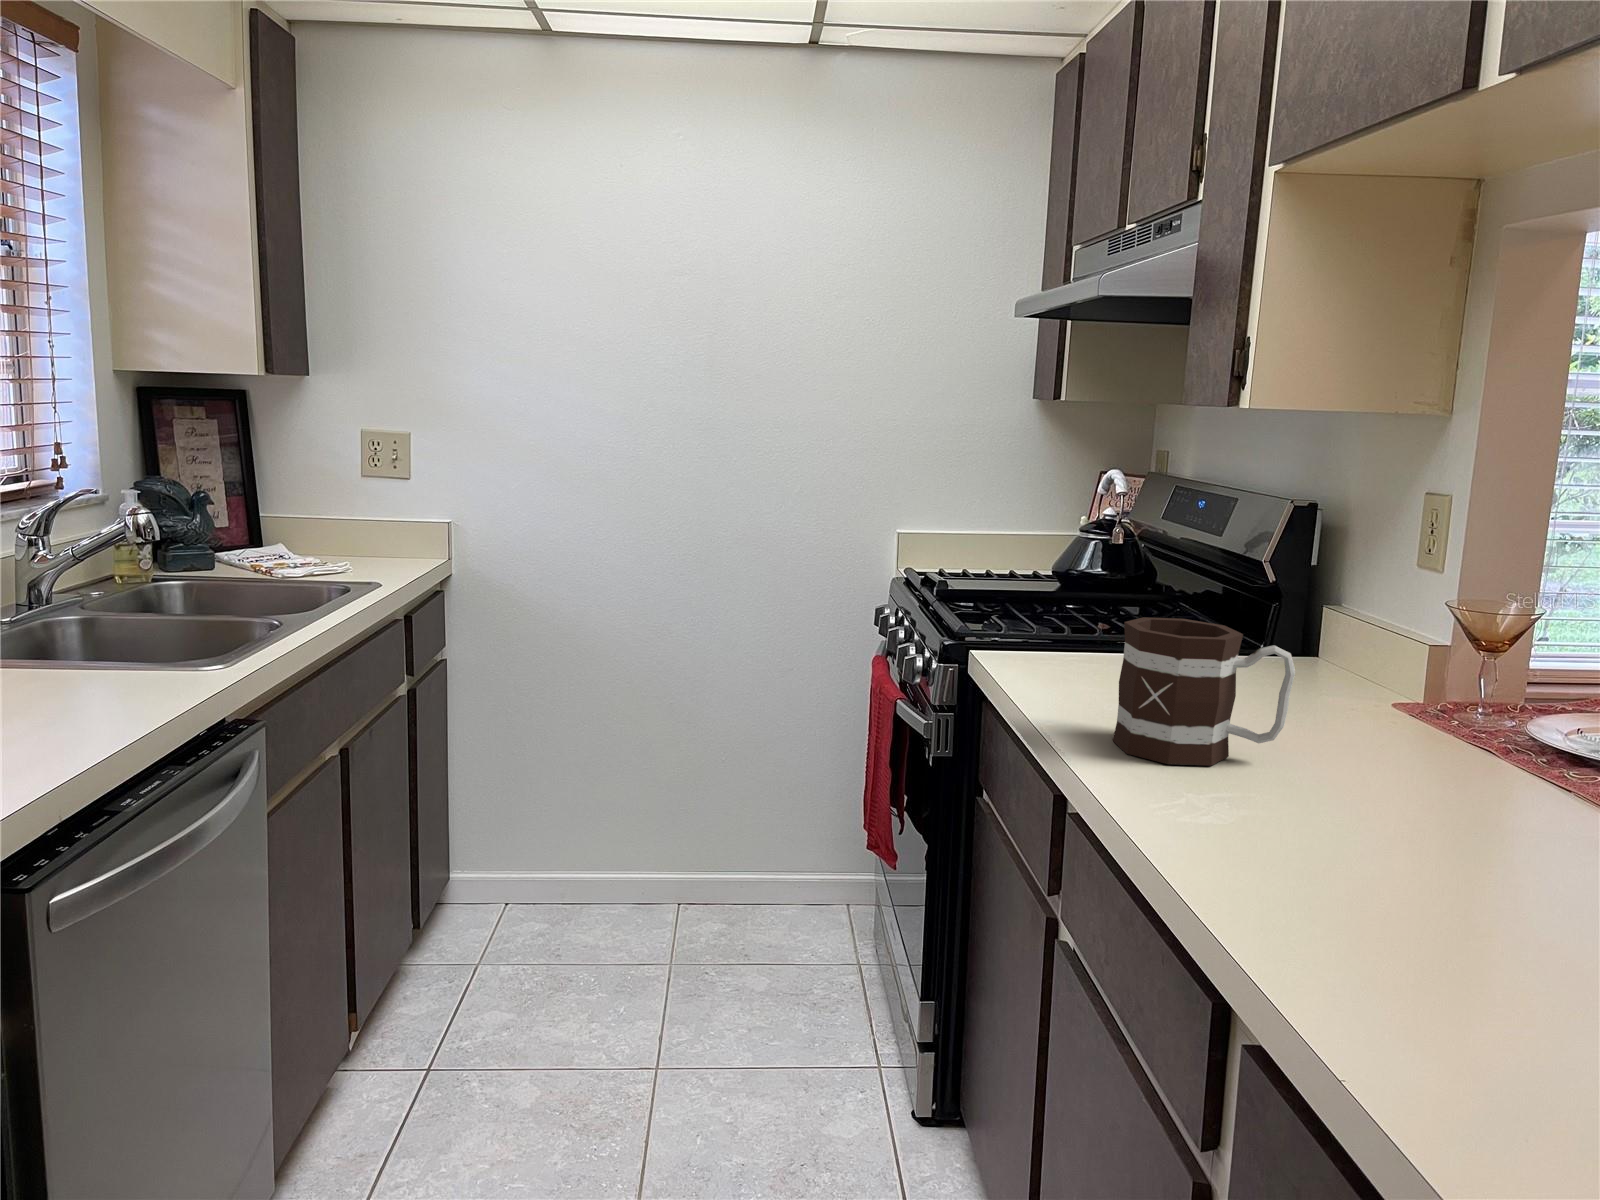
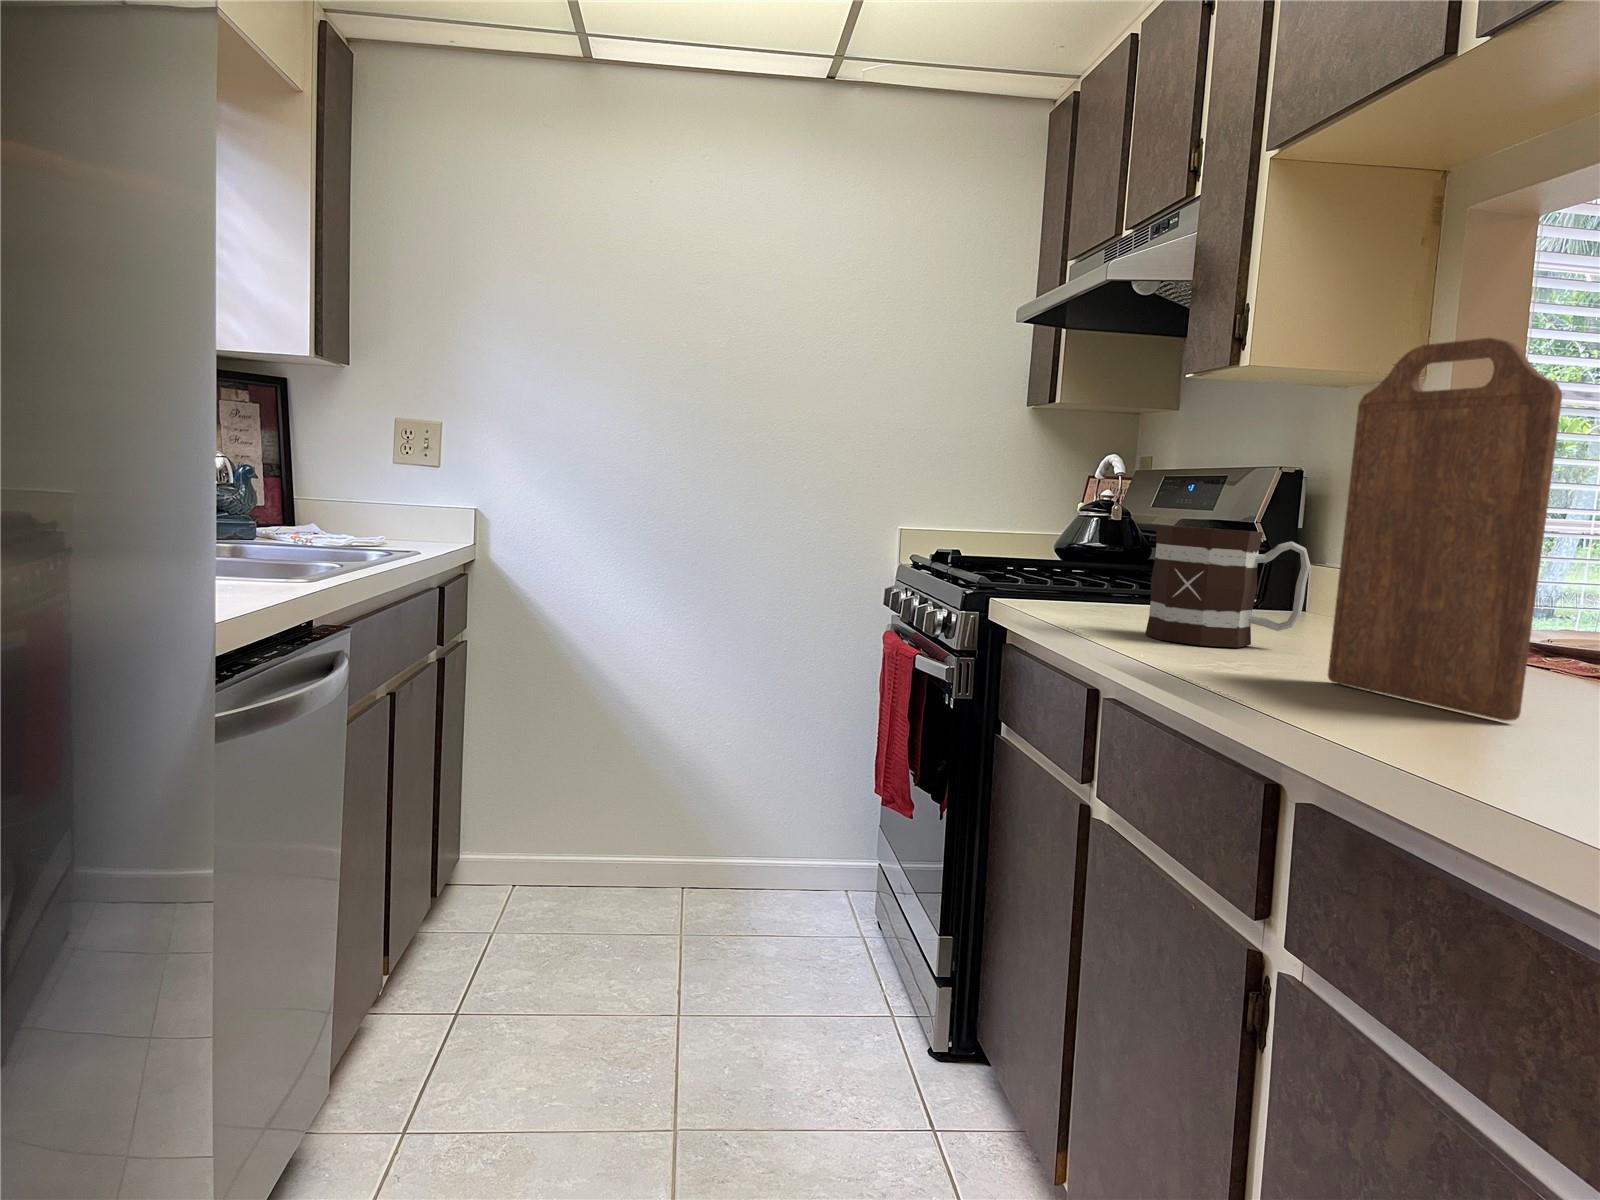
cutting board: none [1292,487,1555,944] -> present [1328,338,1562,721]

